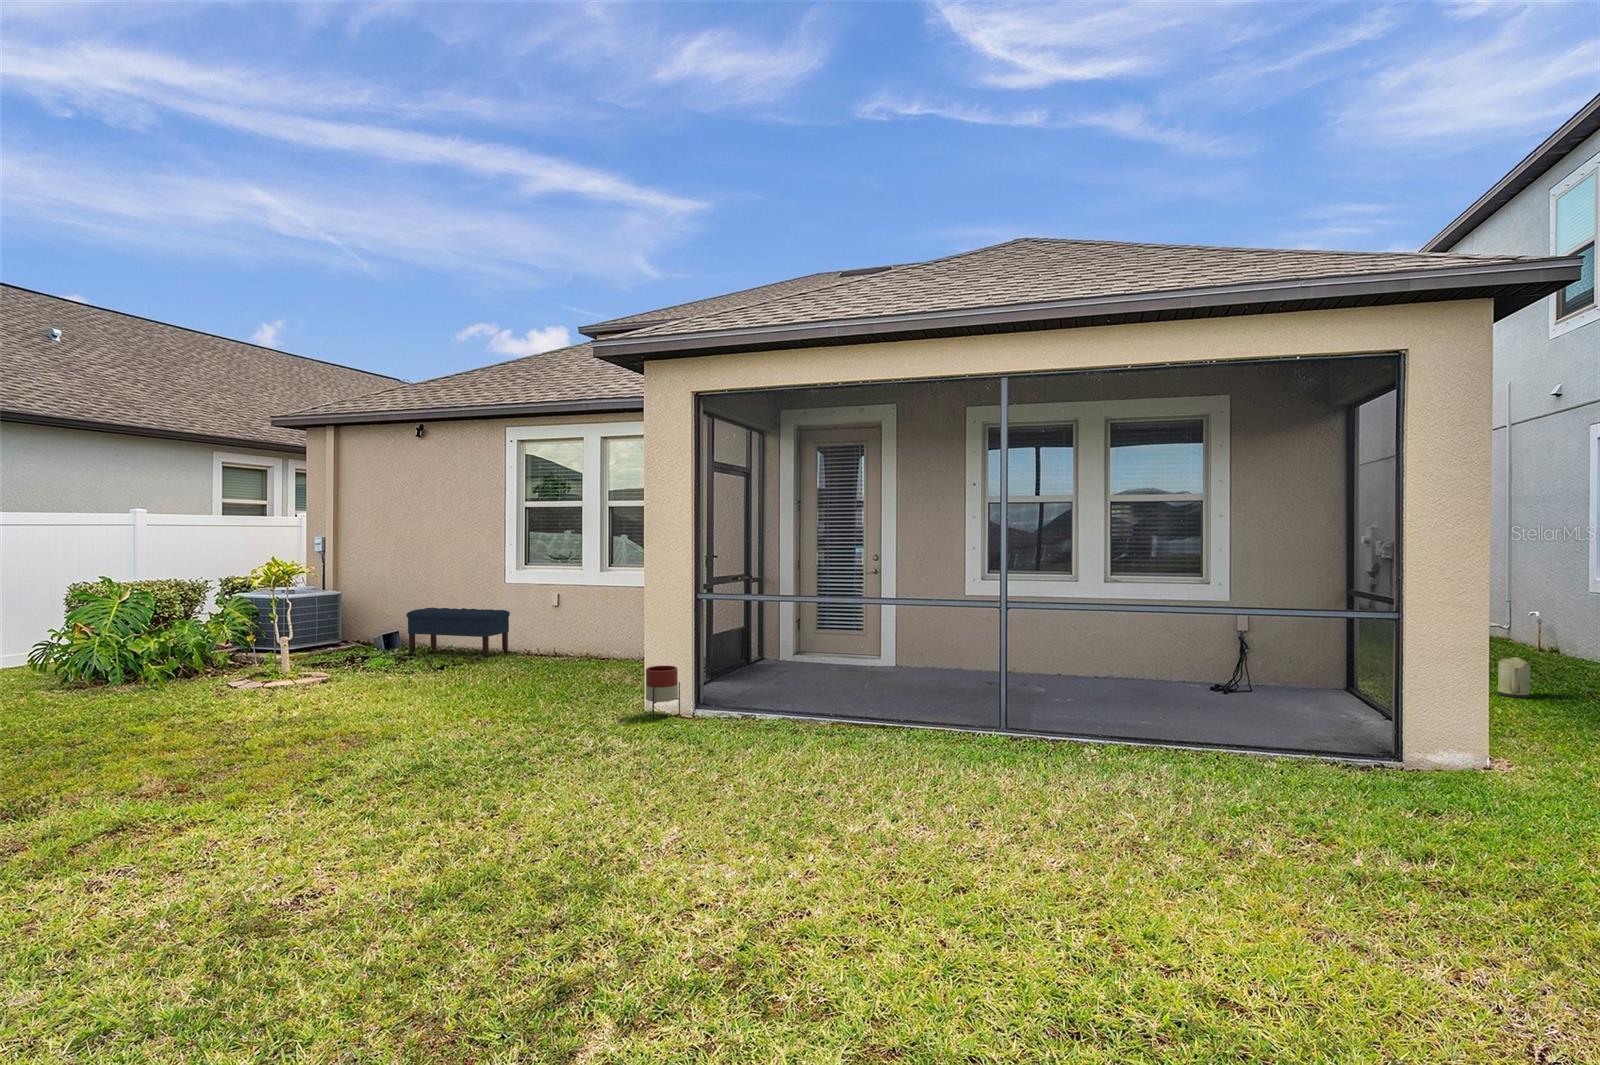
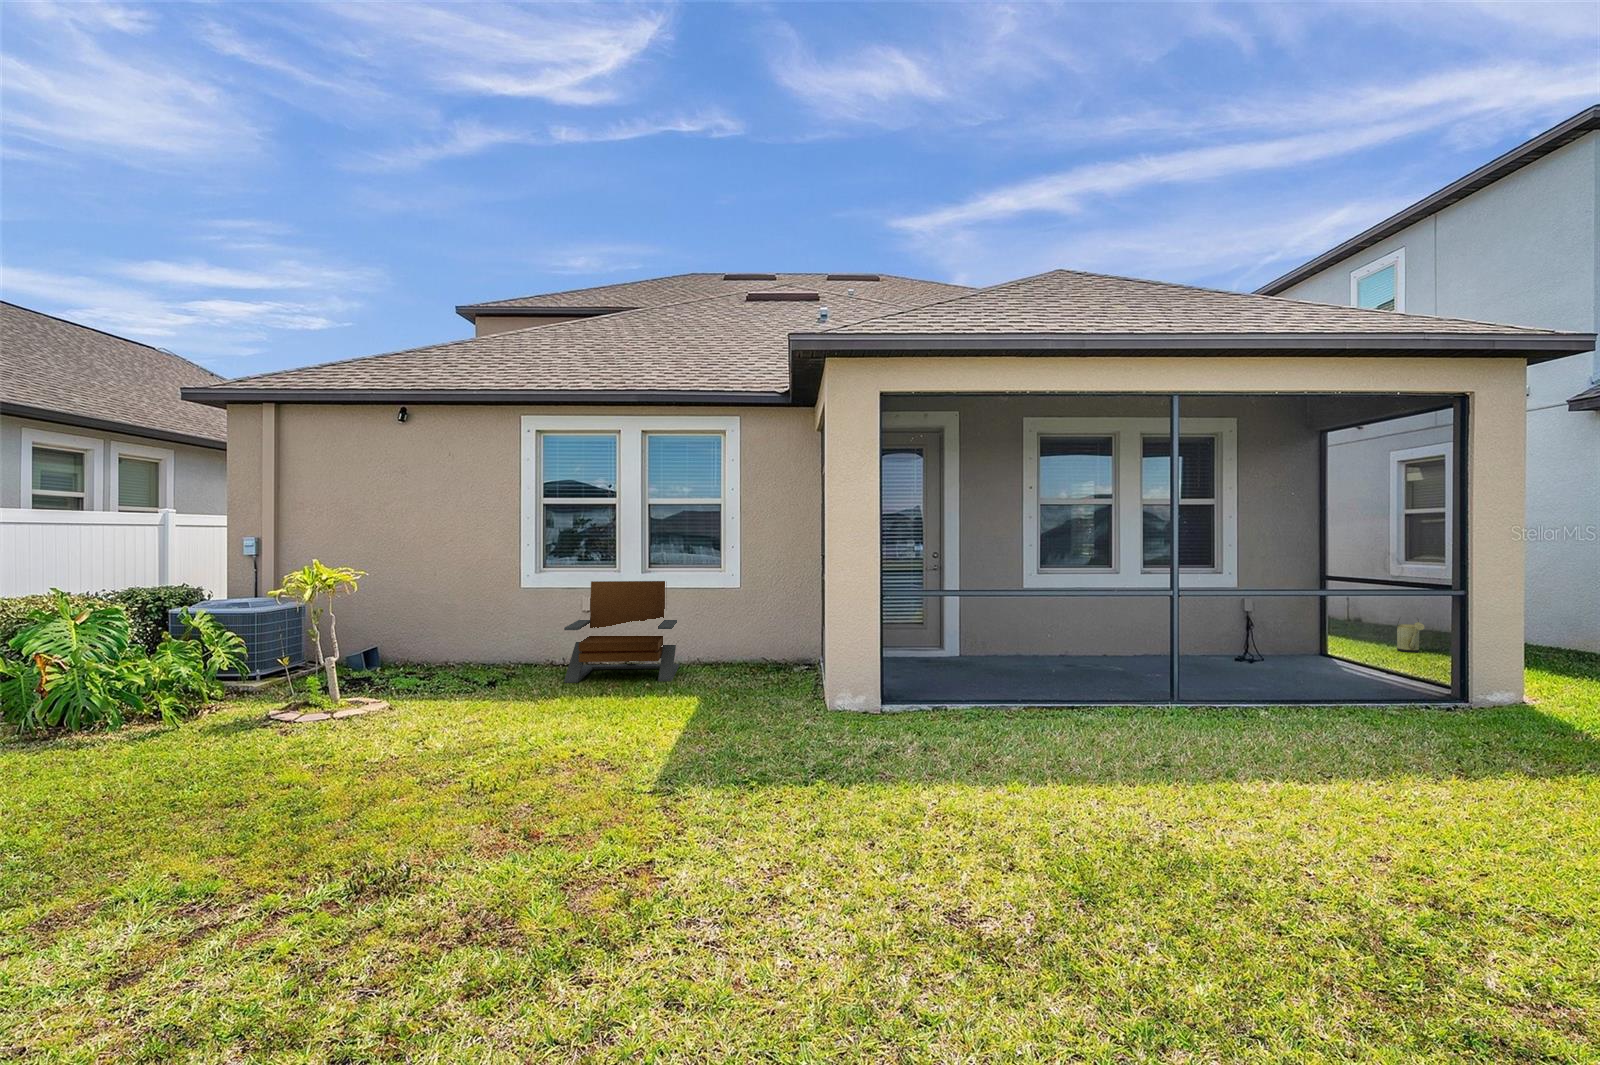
lounge chair: none [499,577,622,672] -> present [564,581,679,683]
bench: present [406,608,510,658] -> none [409,620,535,676]
planter: present [646,666,680,720] -> none [846,664,879,720]

